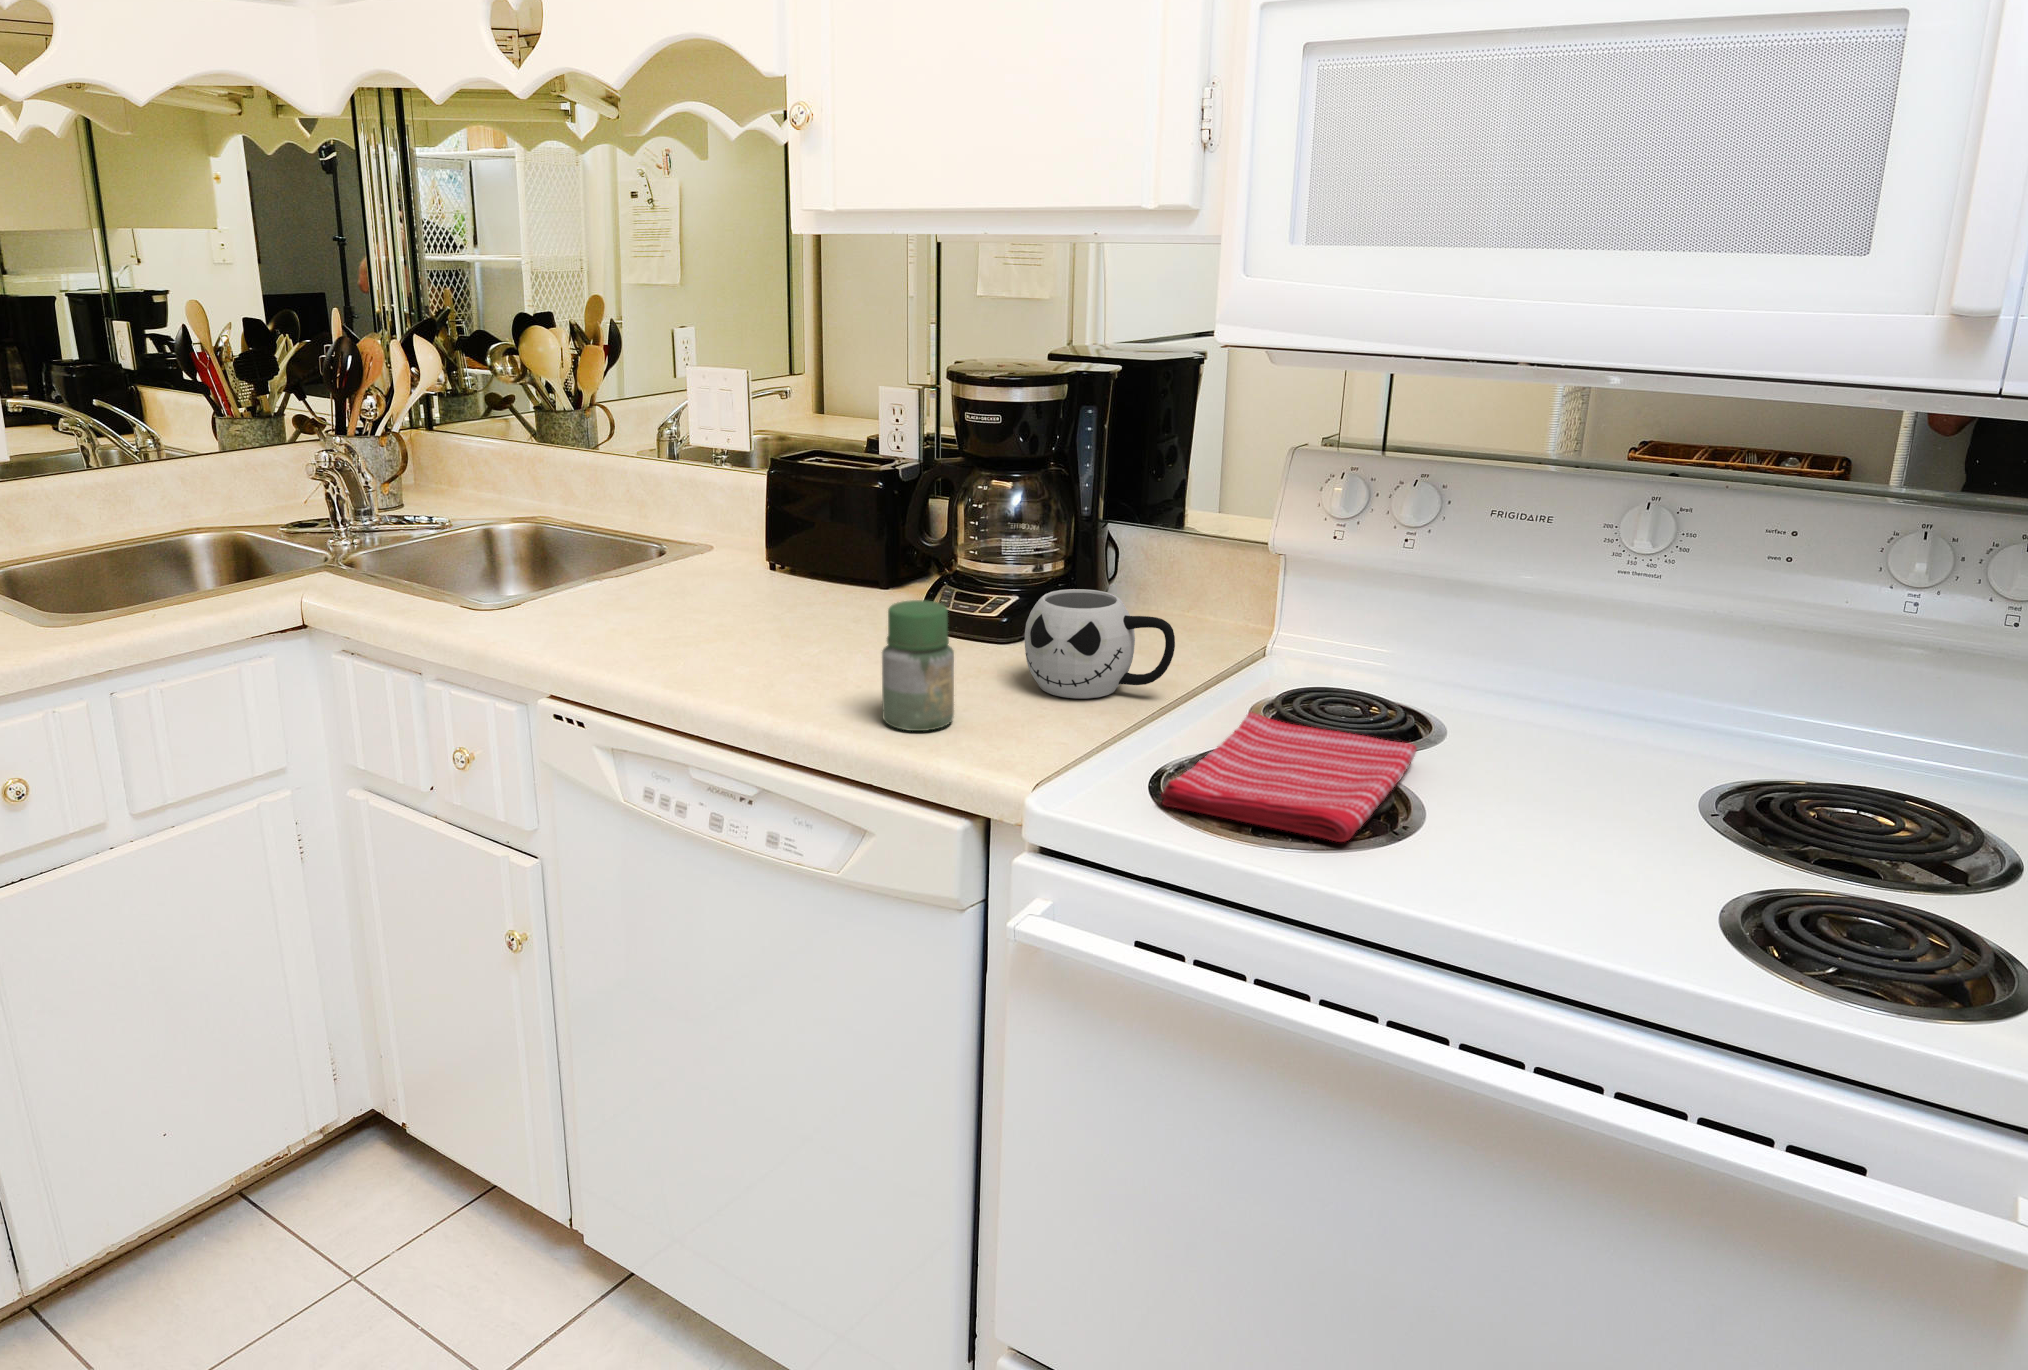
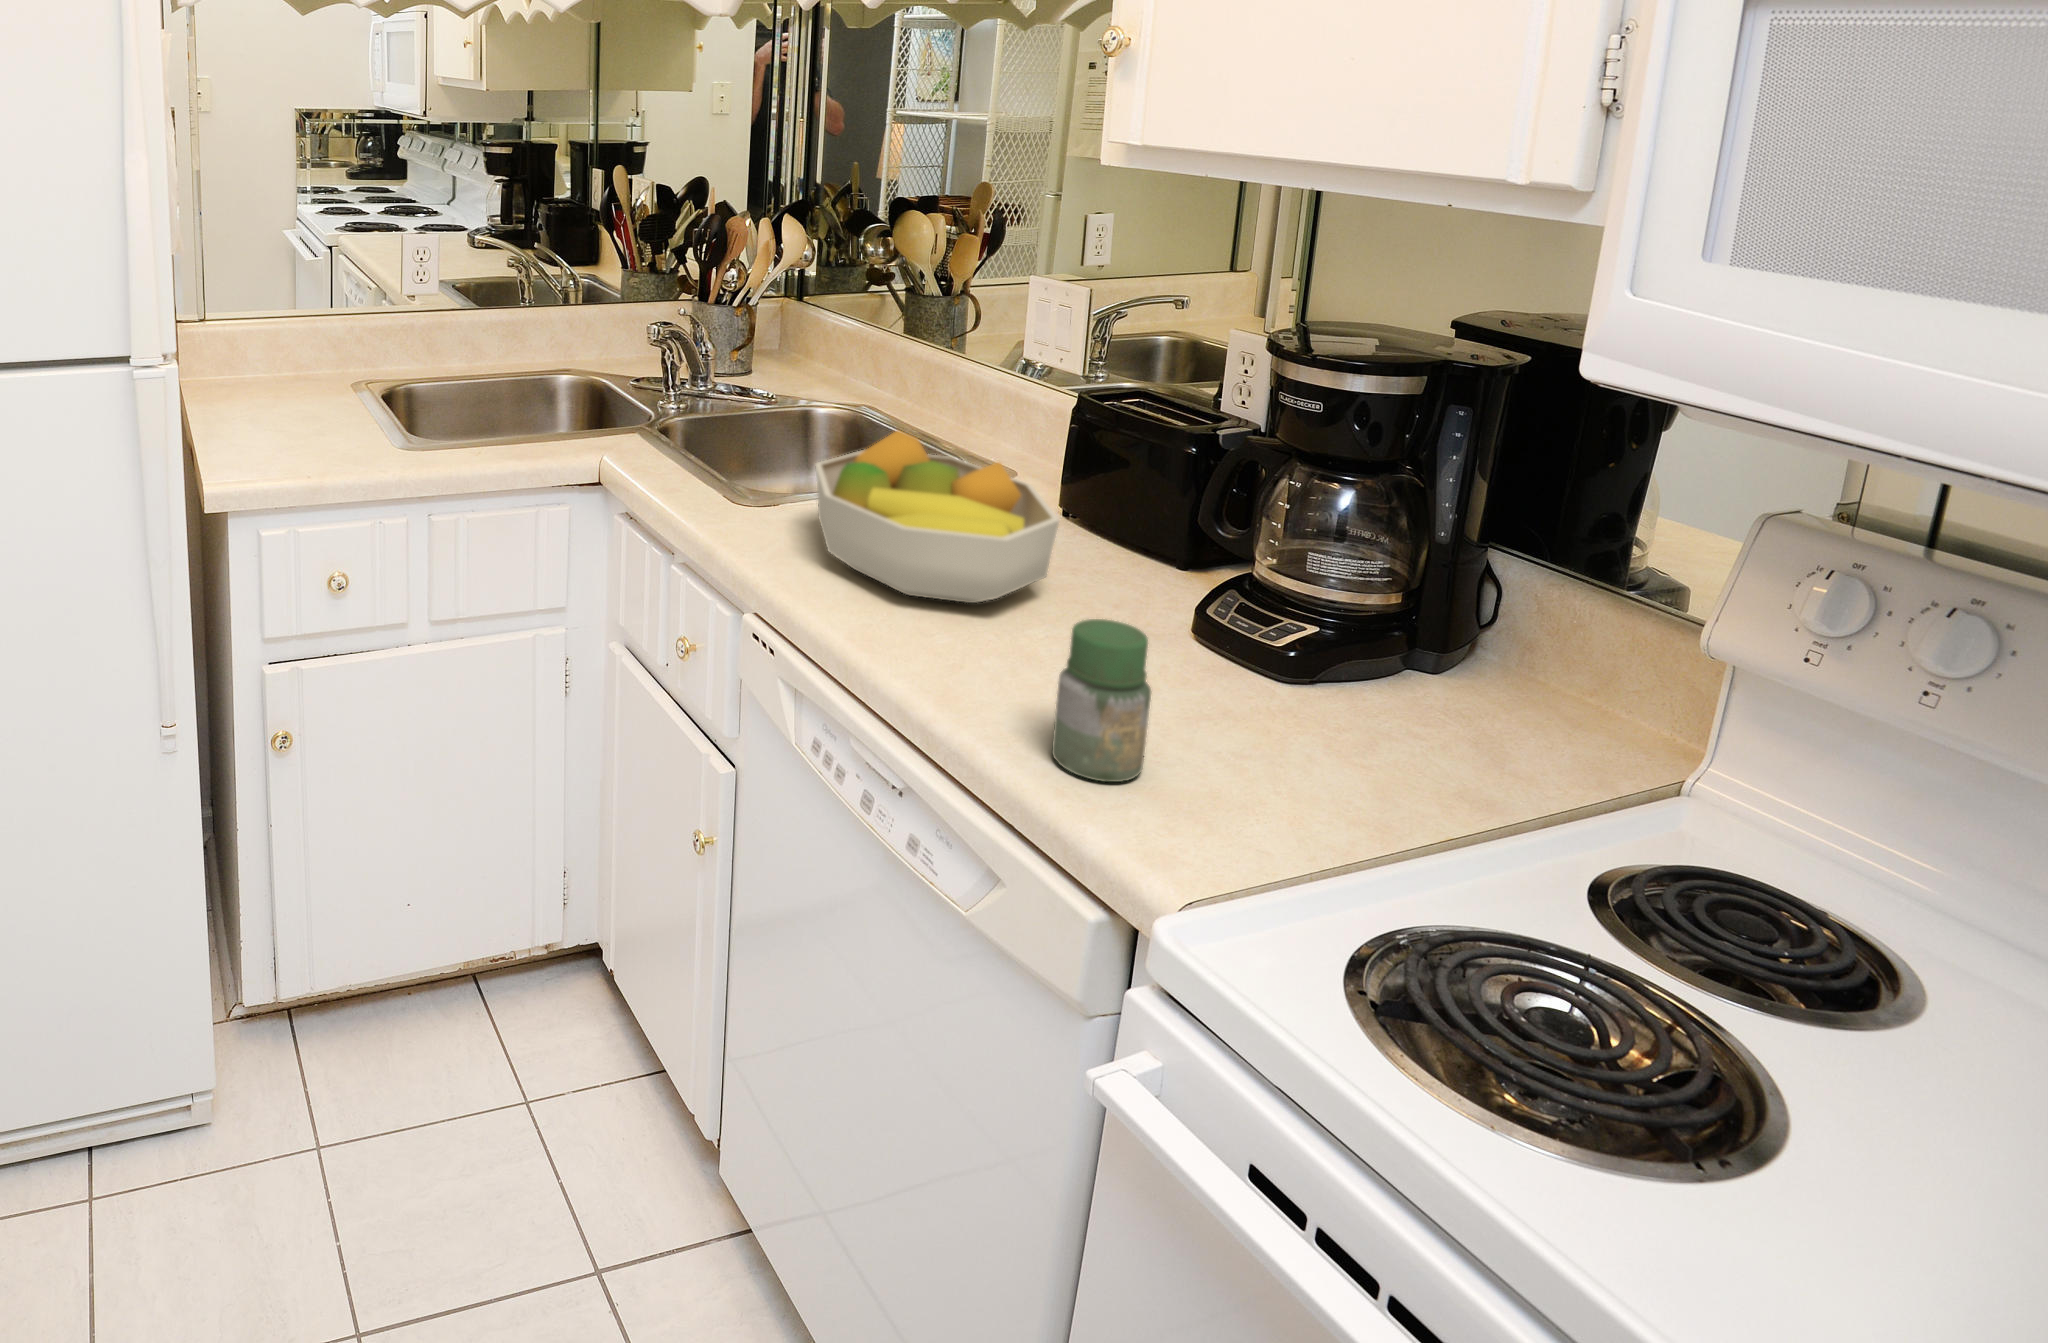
fruit bowl: none [567,504,807,645] -> present [816,430,1059,603]
mug: present [1025,589,1175,698] -> none [1275,644,1489,801]
dish towel: present [1161,712,1417,842] -> none [1349,896,1859,1172]

